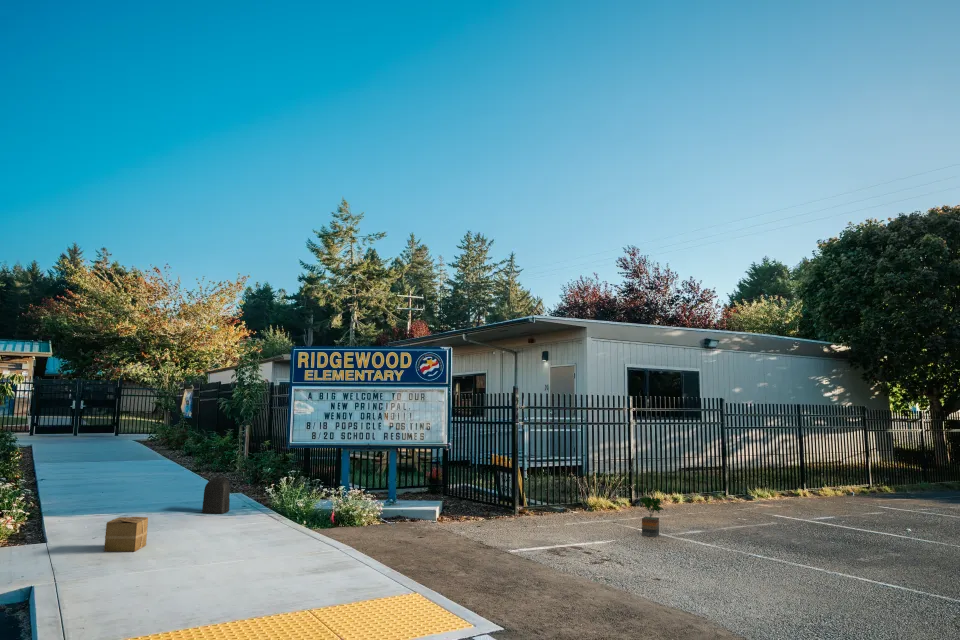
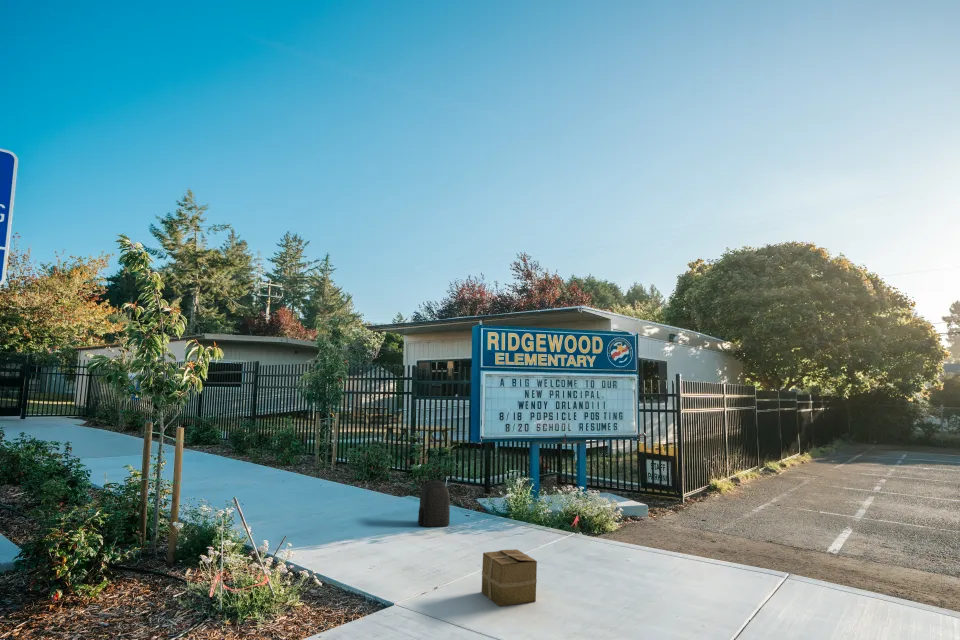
potted tree: present [640,497,663,537] -> none [841,484,873,523]

